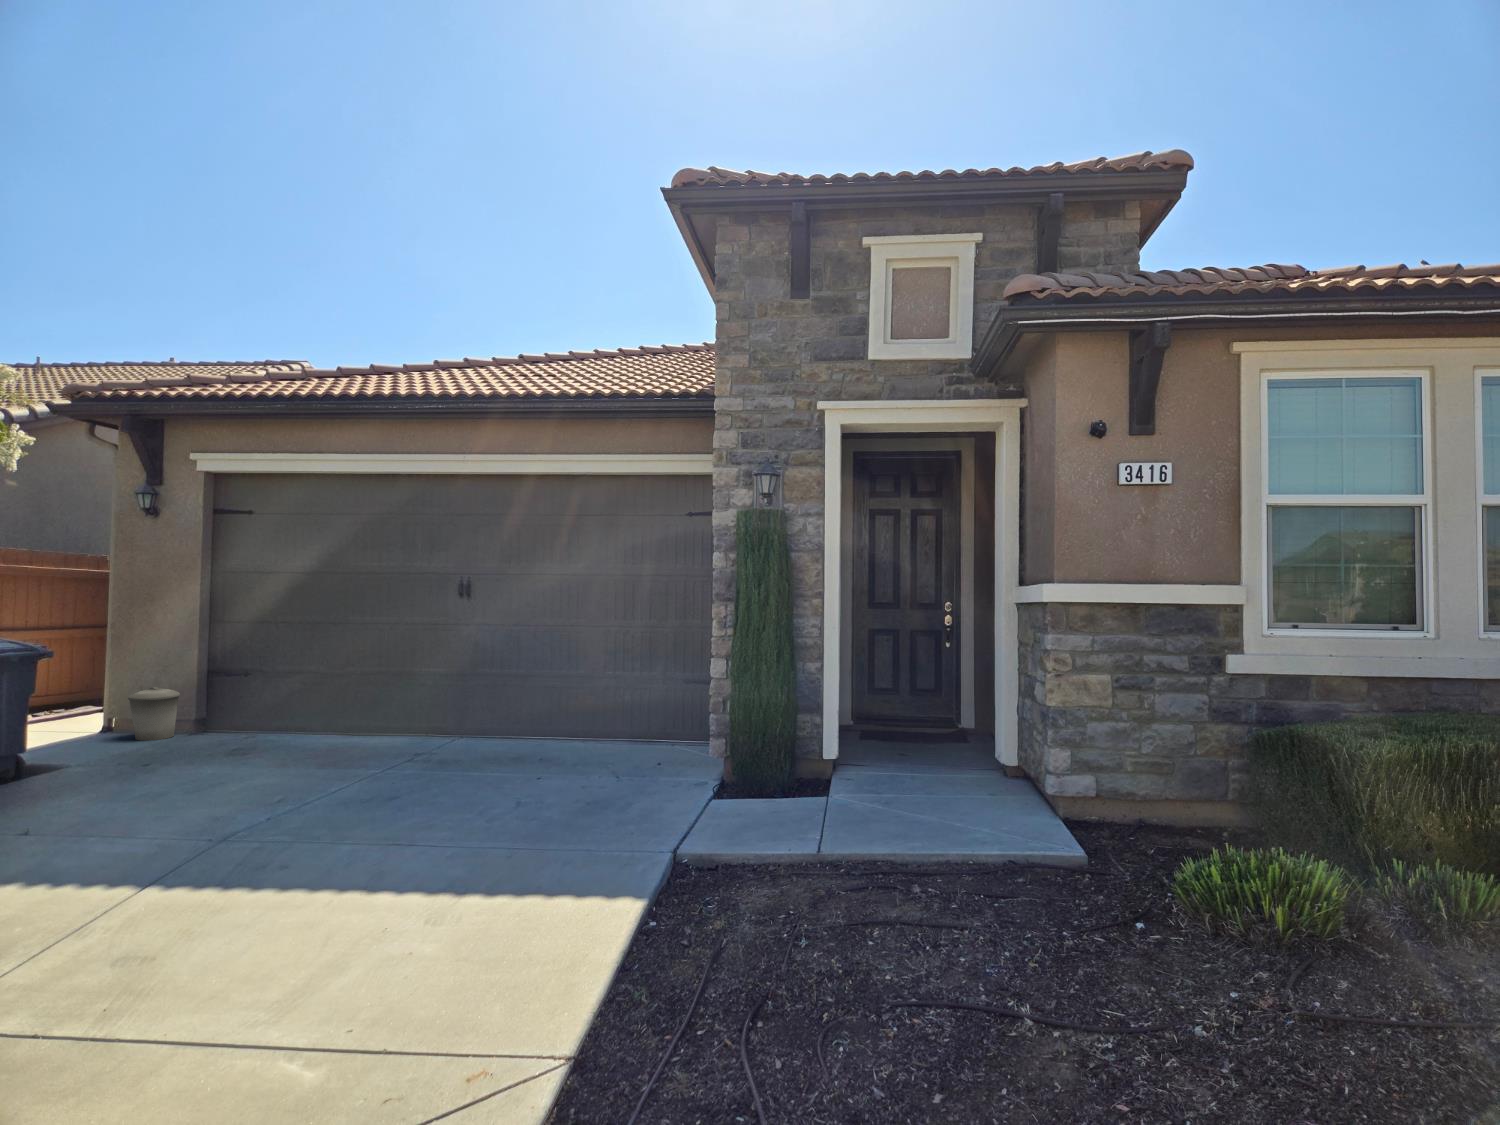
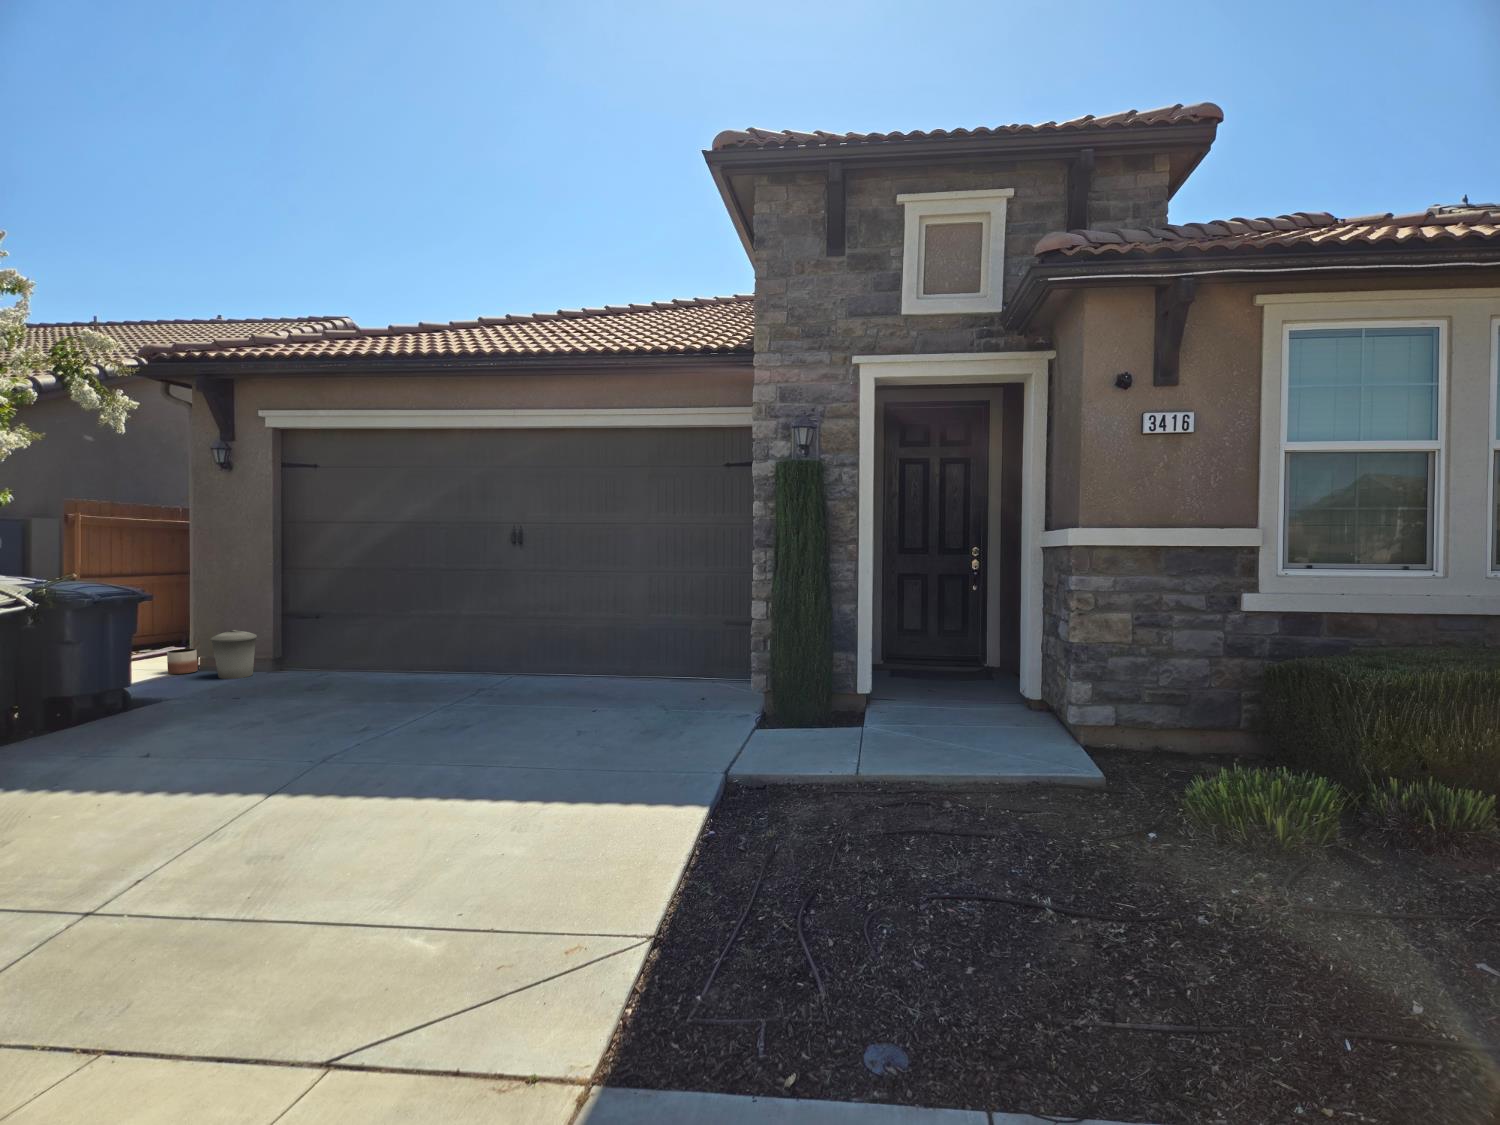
planter: none [81,707,114,735] -> present [167,649,198,674]

